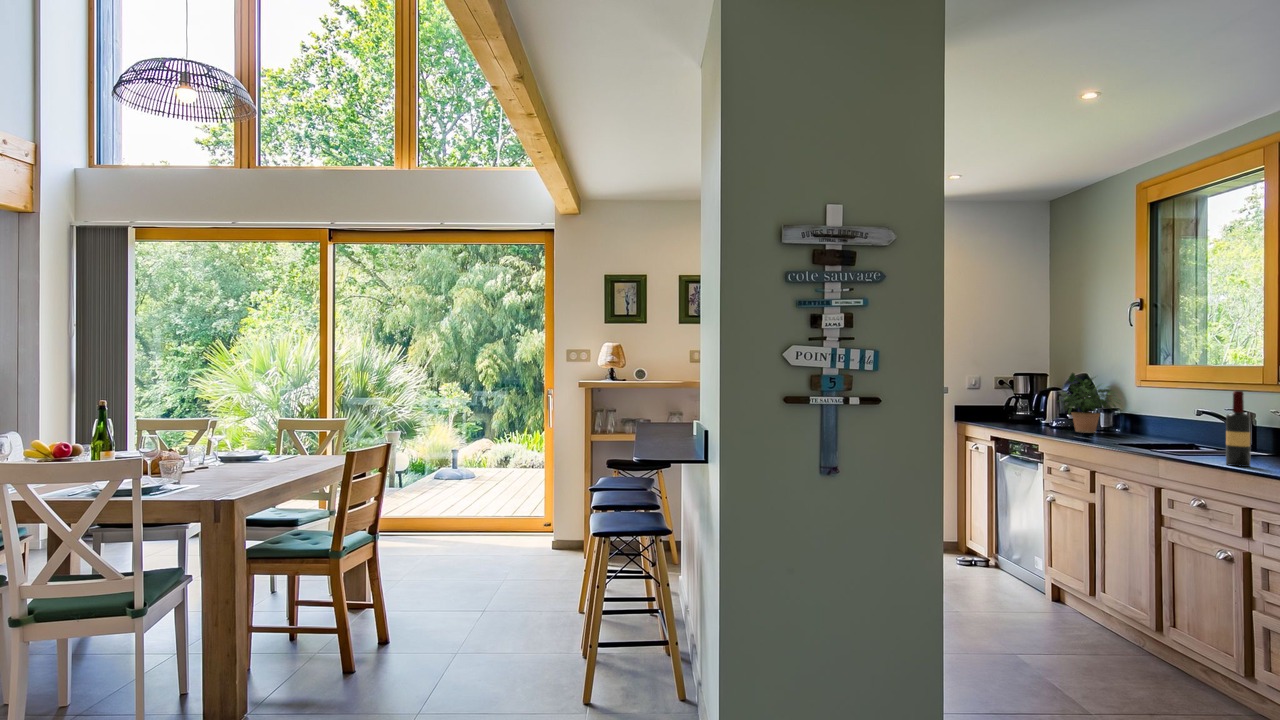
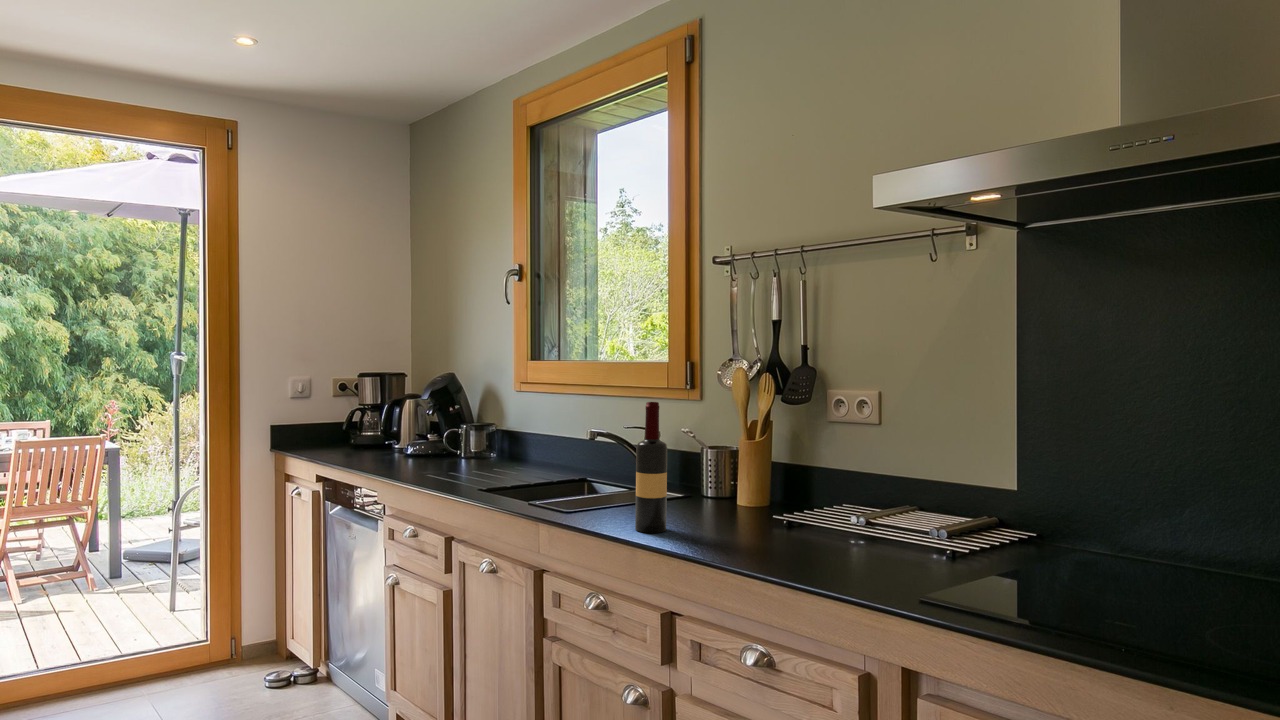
potted plant: present [1057,373,1120,433] -> none [408,370,497,464]

